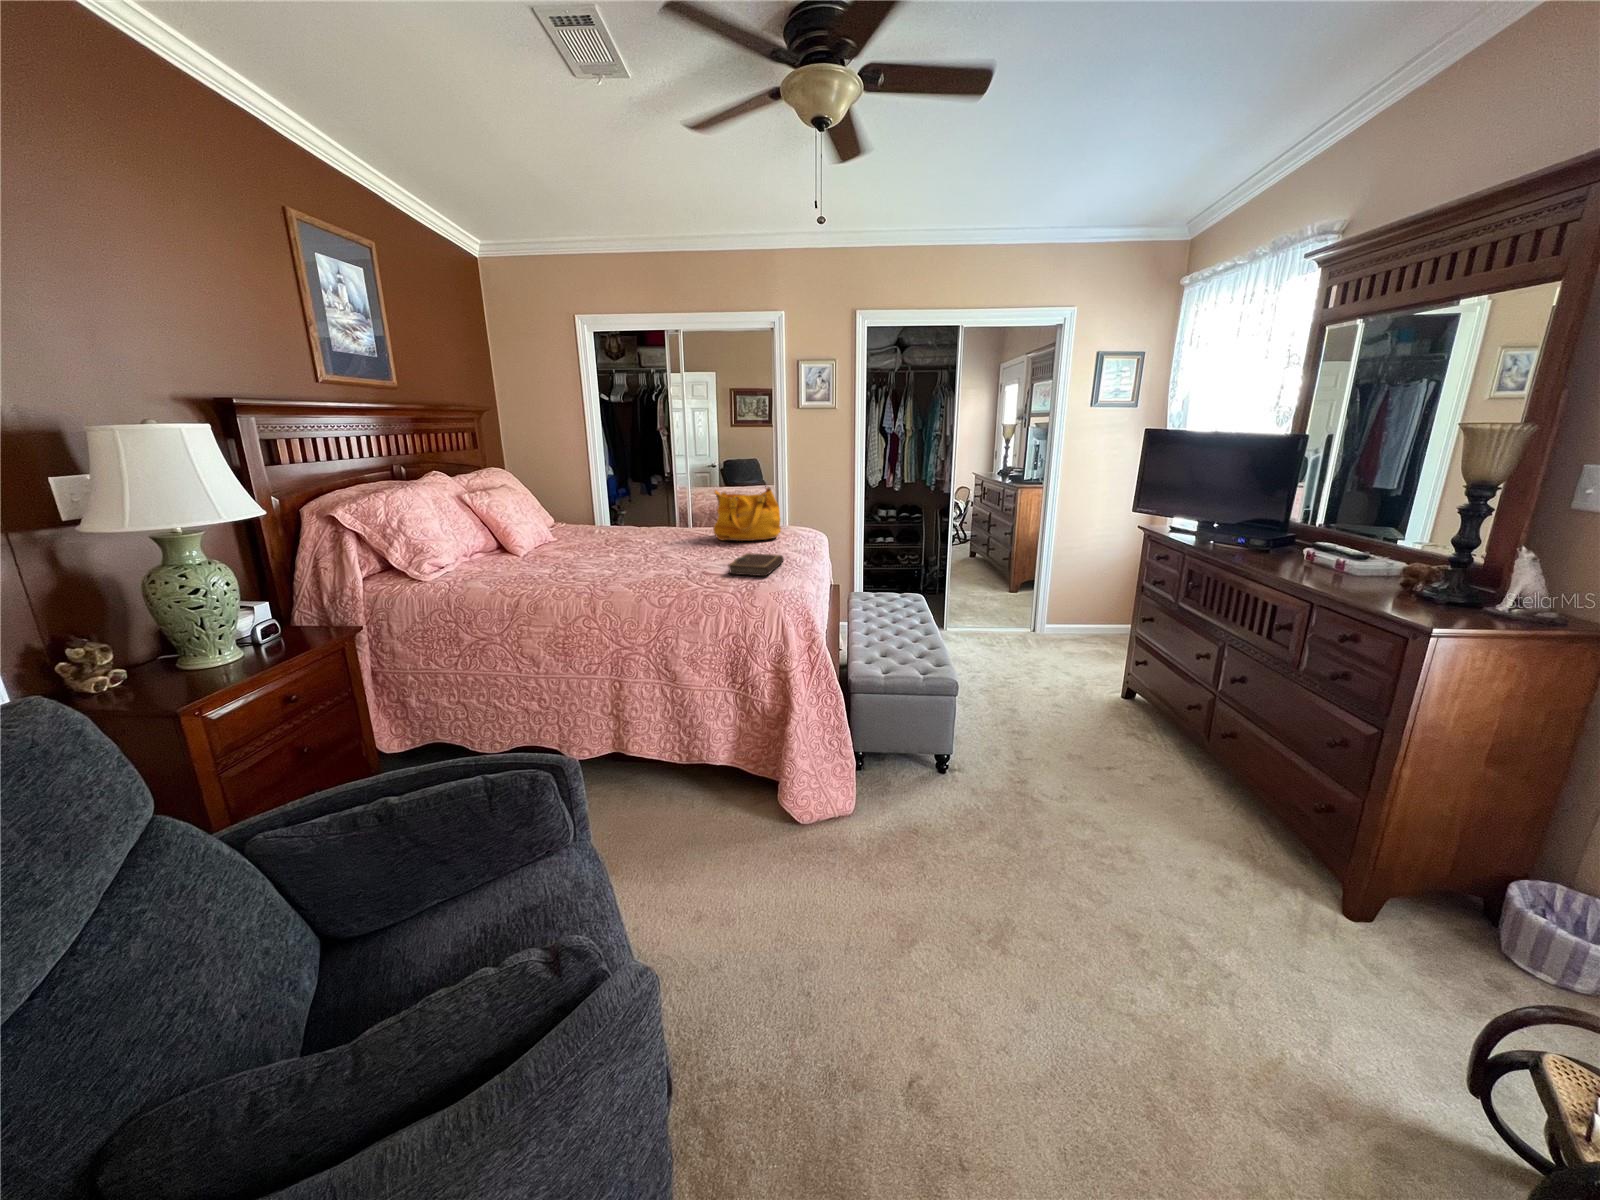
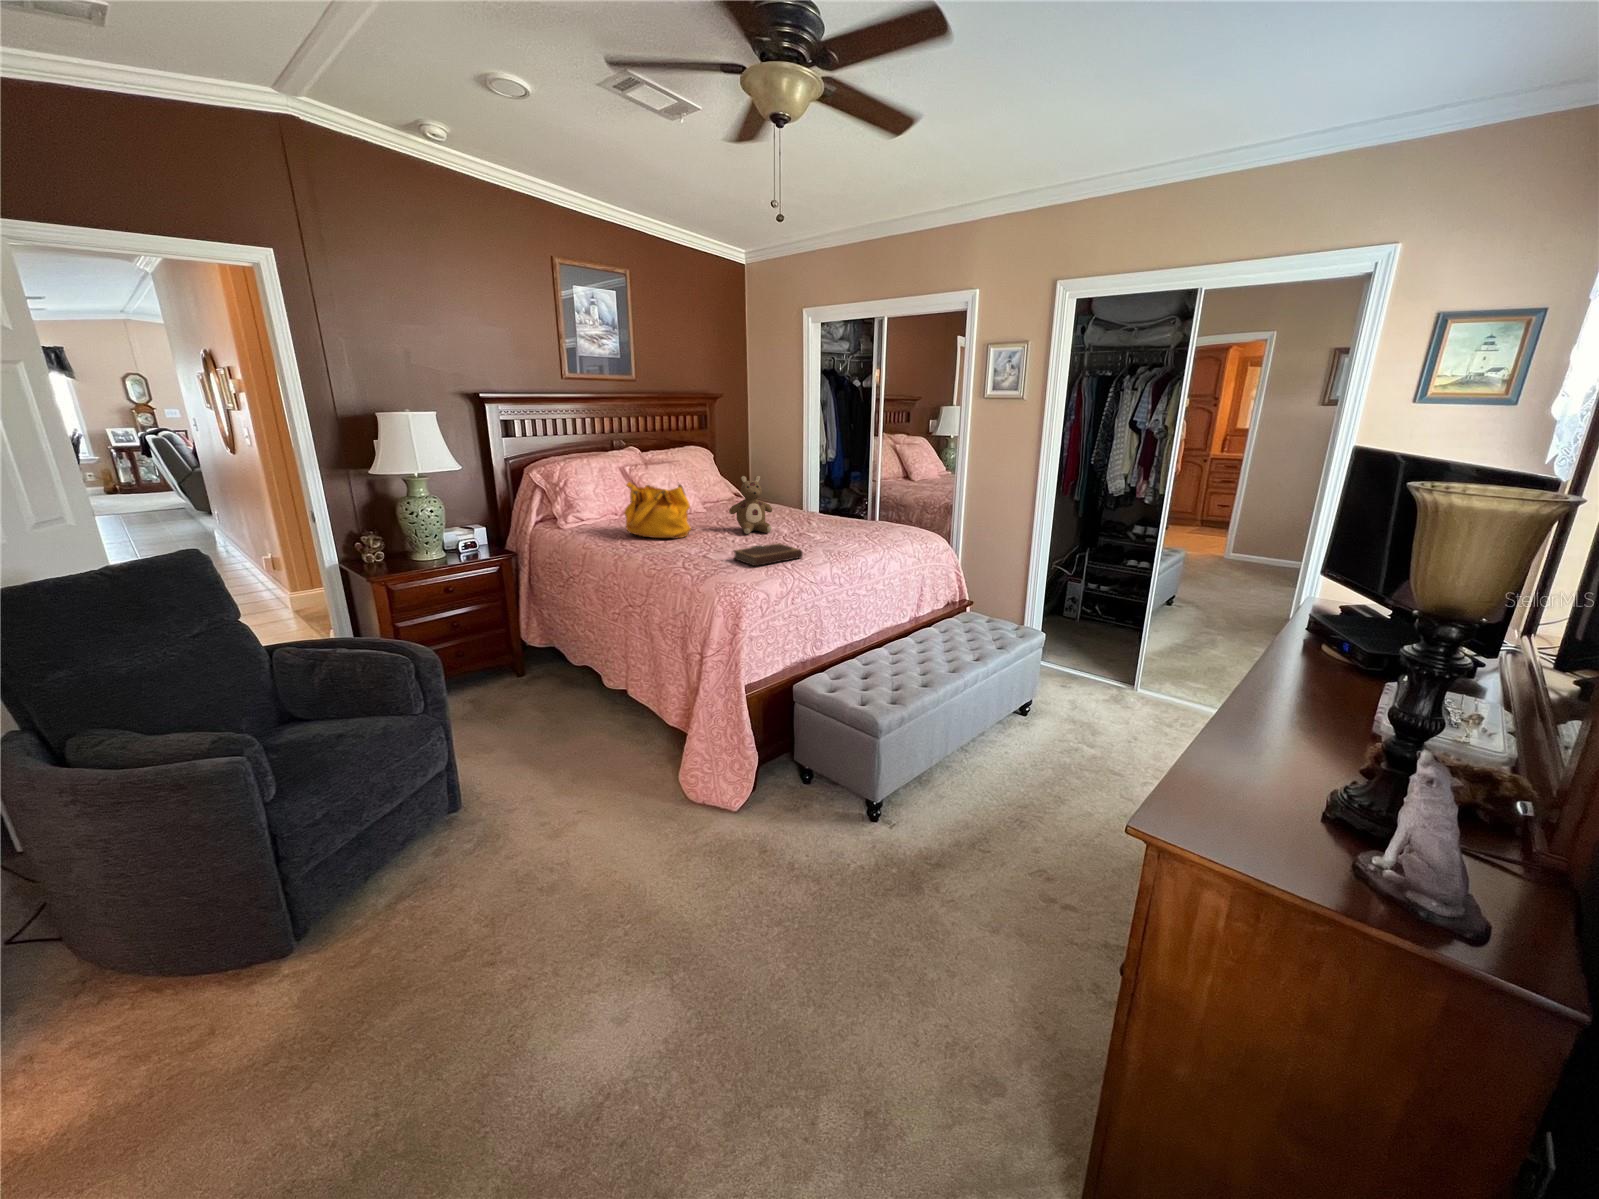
handbag: present [713,486,781,541] -> present [624,482,691,539]
stuffed bear: none [645,489,695,553] -> present [729,476,772,534]

